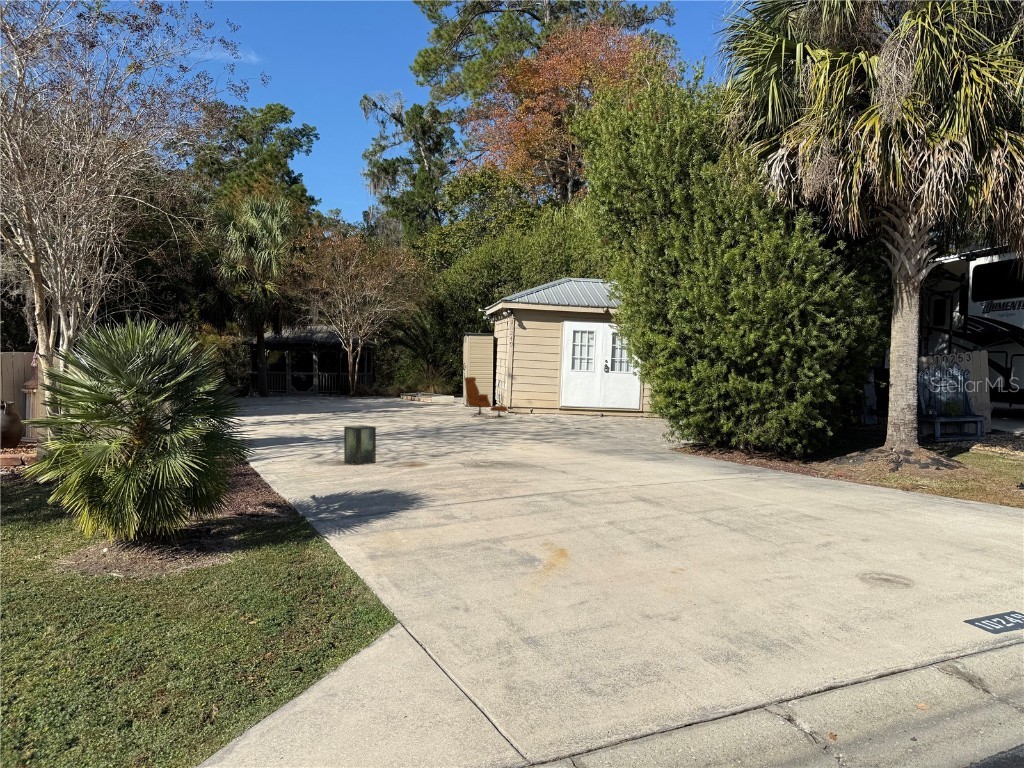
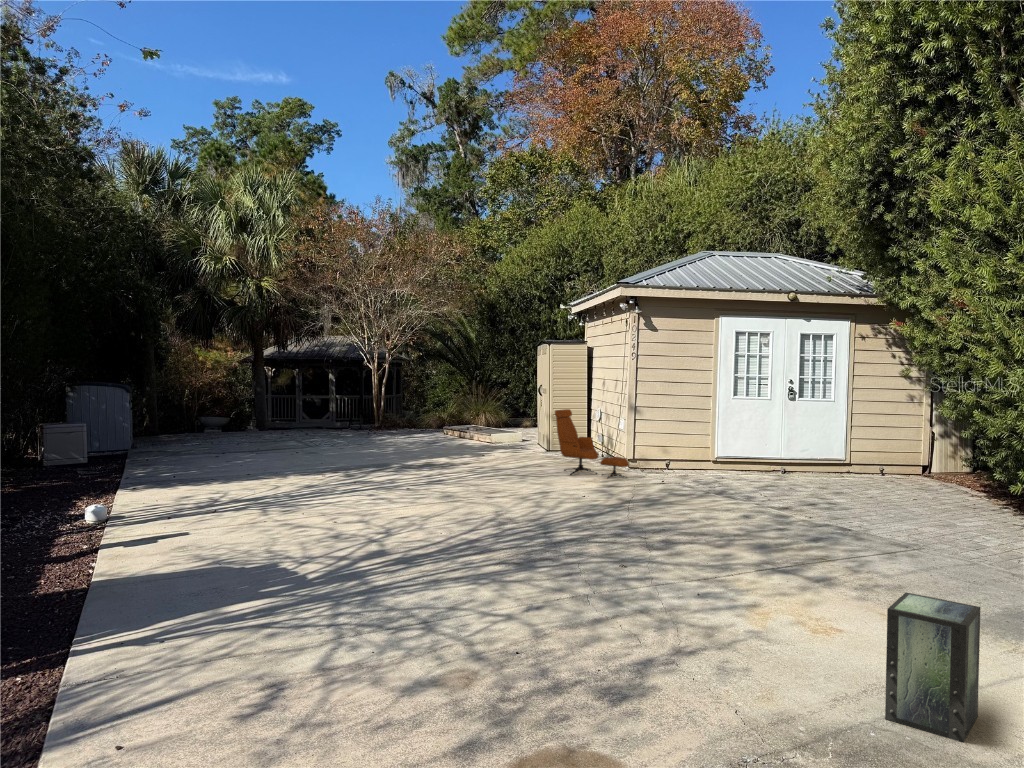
storage box: present [344,425,376,465] -> present [885,592,980,742]

